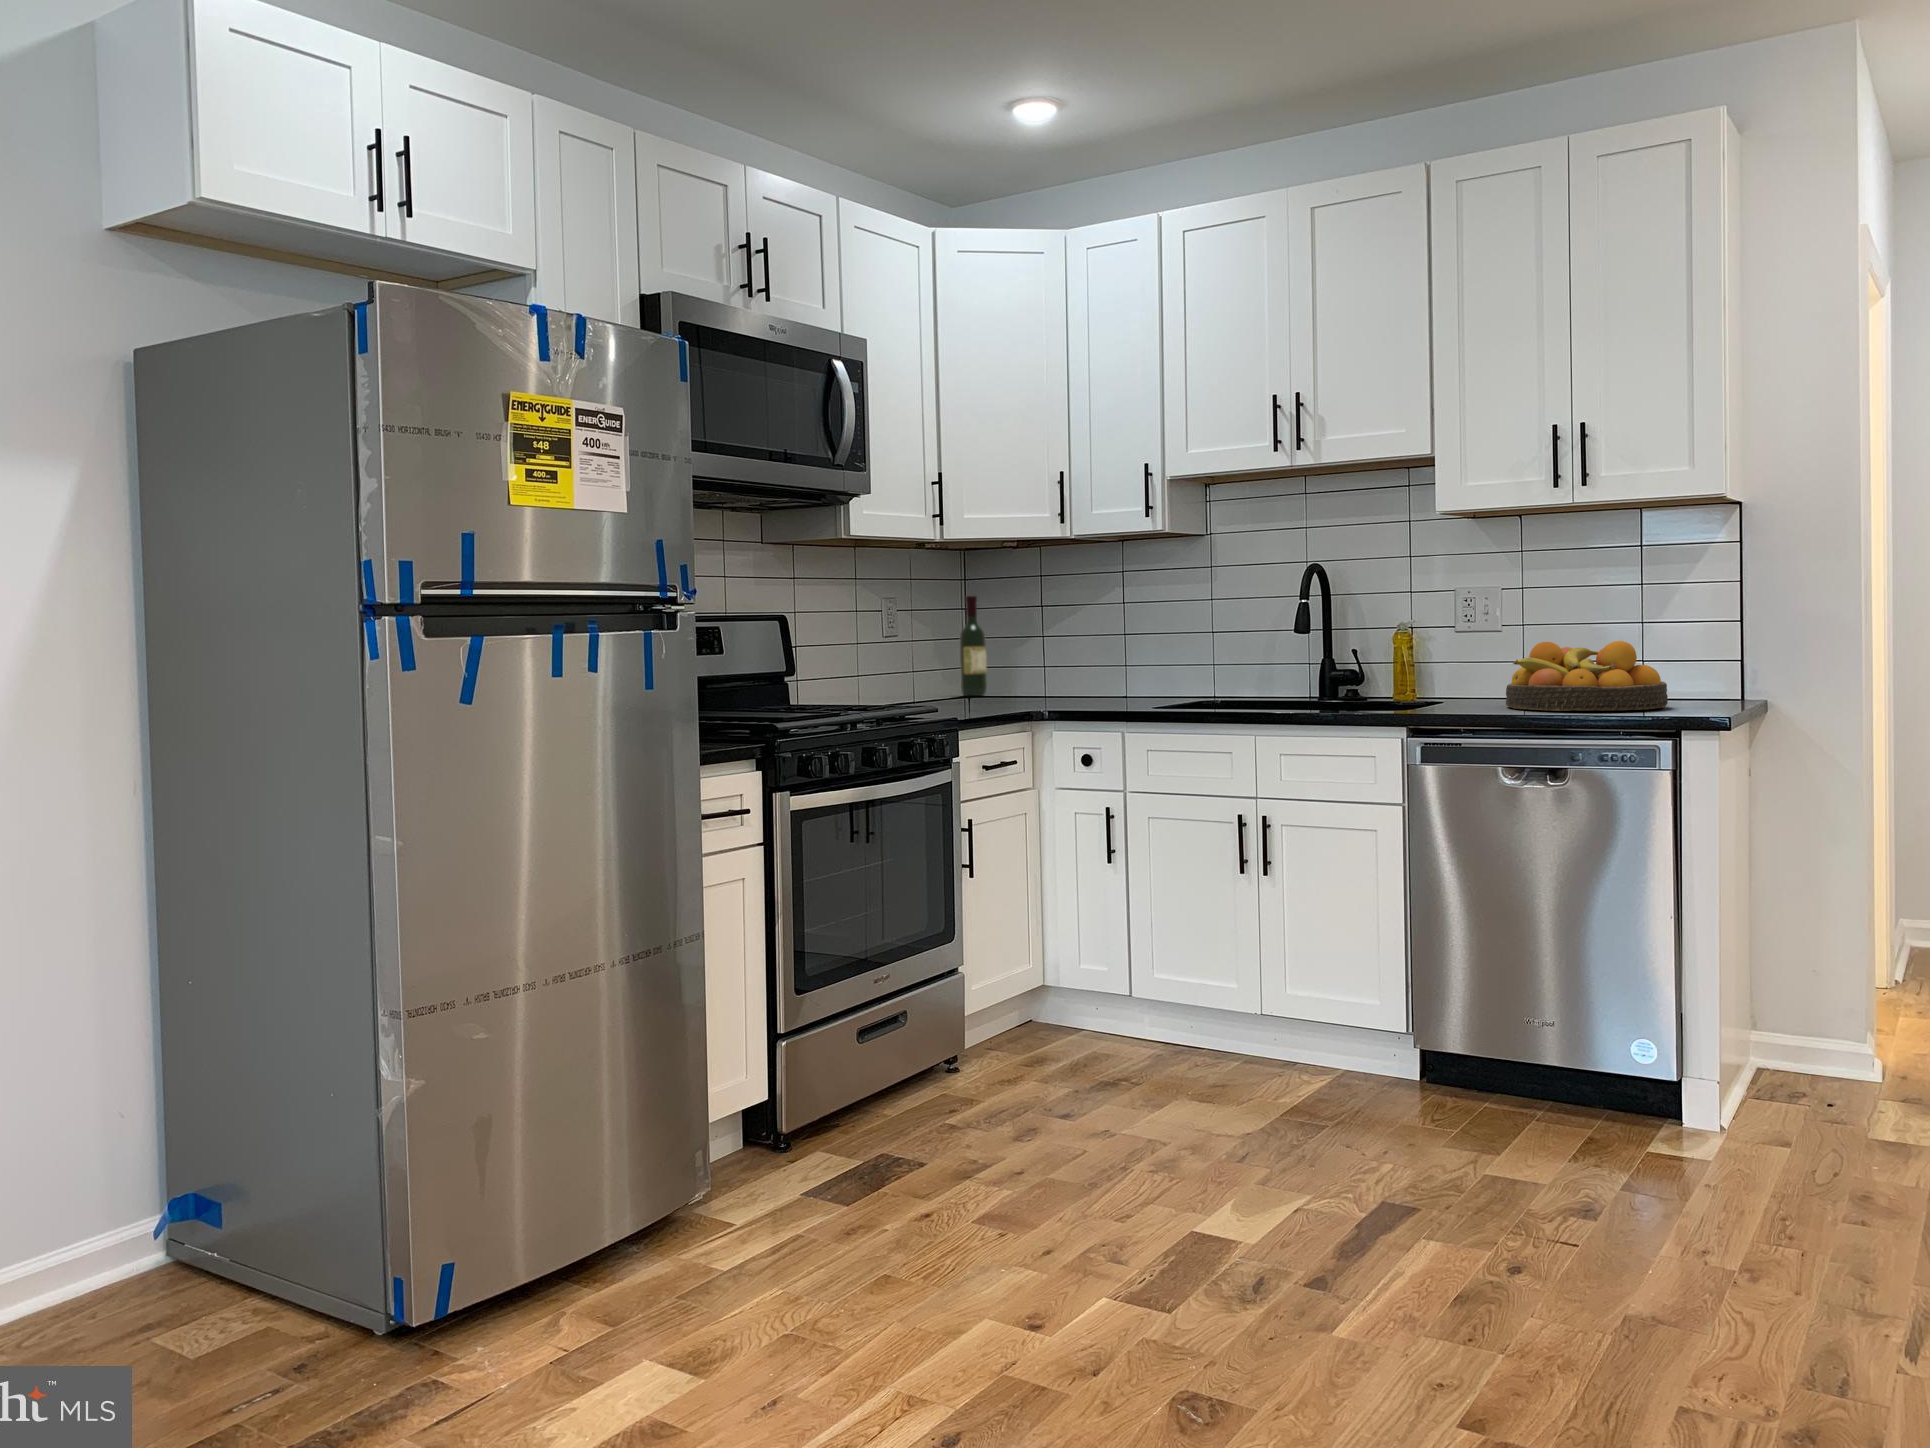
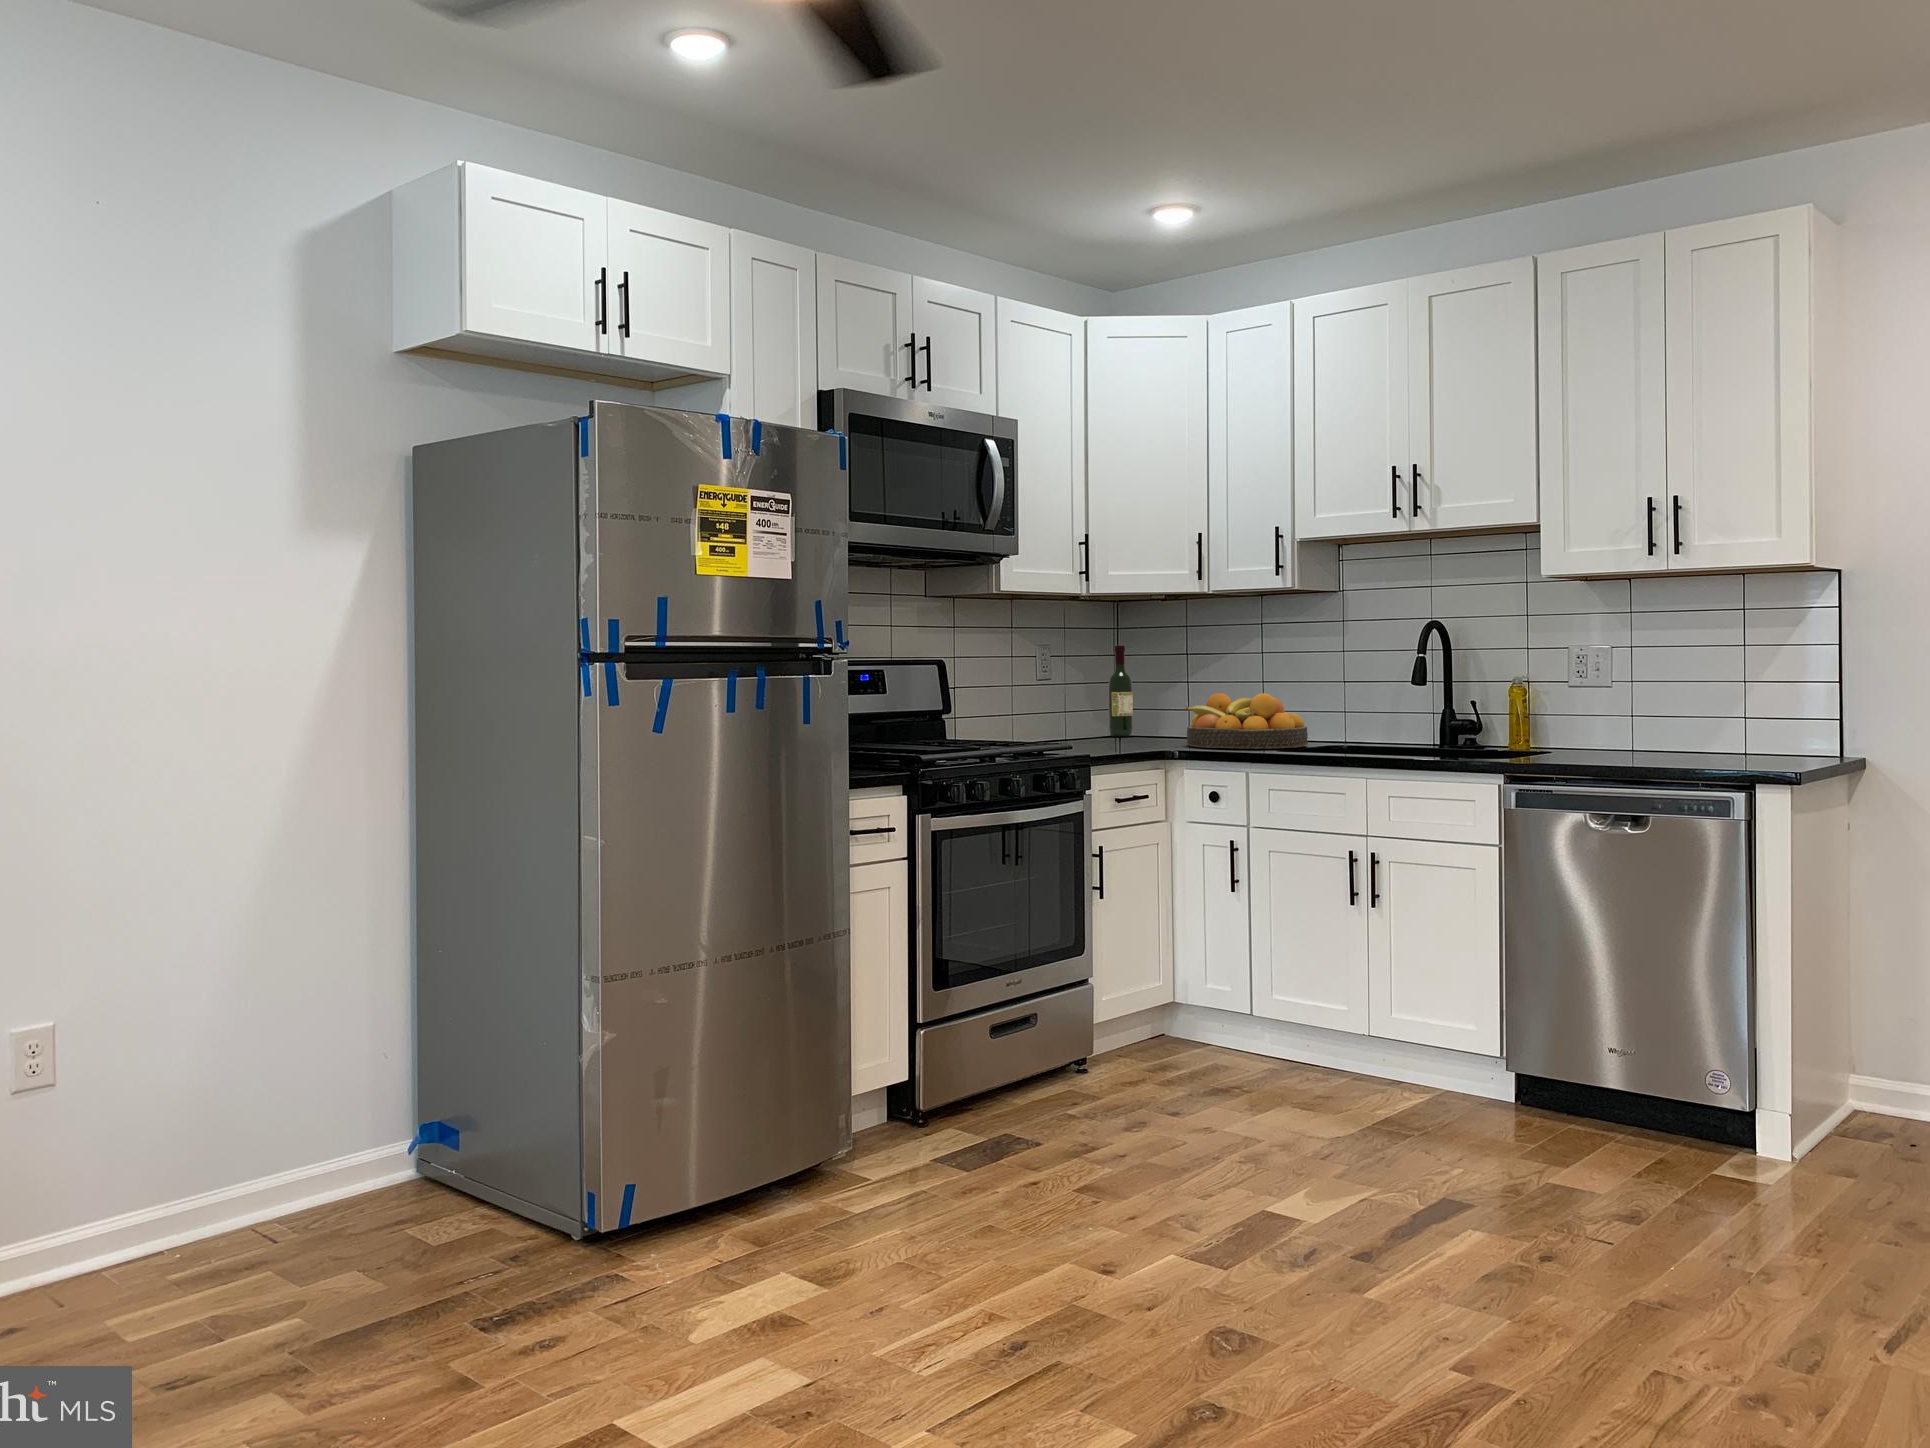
fruit bowl: present [1506,641,1668,711] -> present [1185,693,1308,749]

